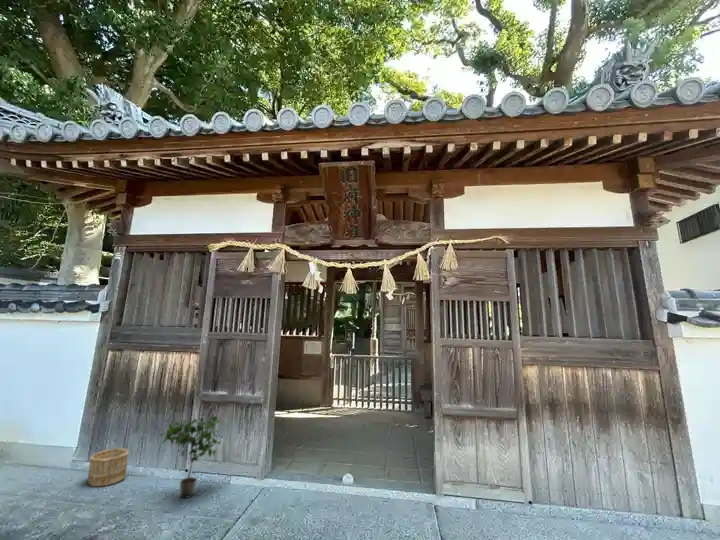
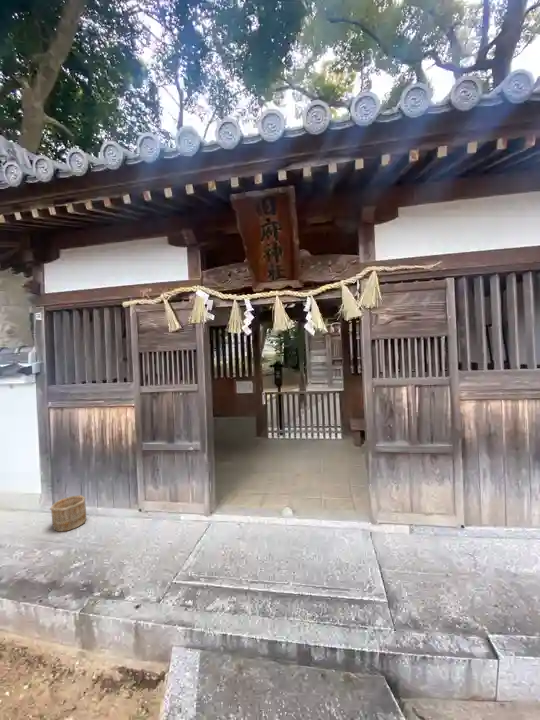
potted plant: present [160,416,221,498] -> none [108,465,167,539]

